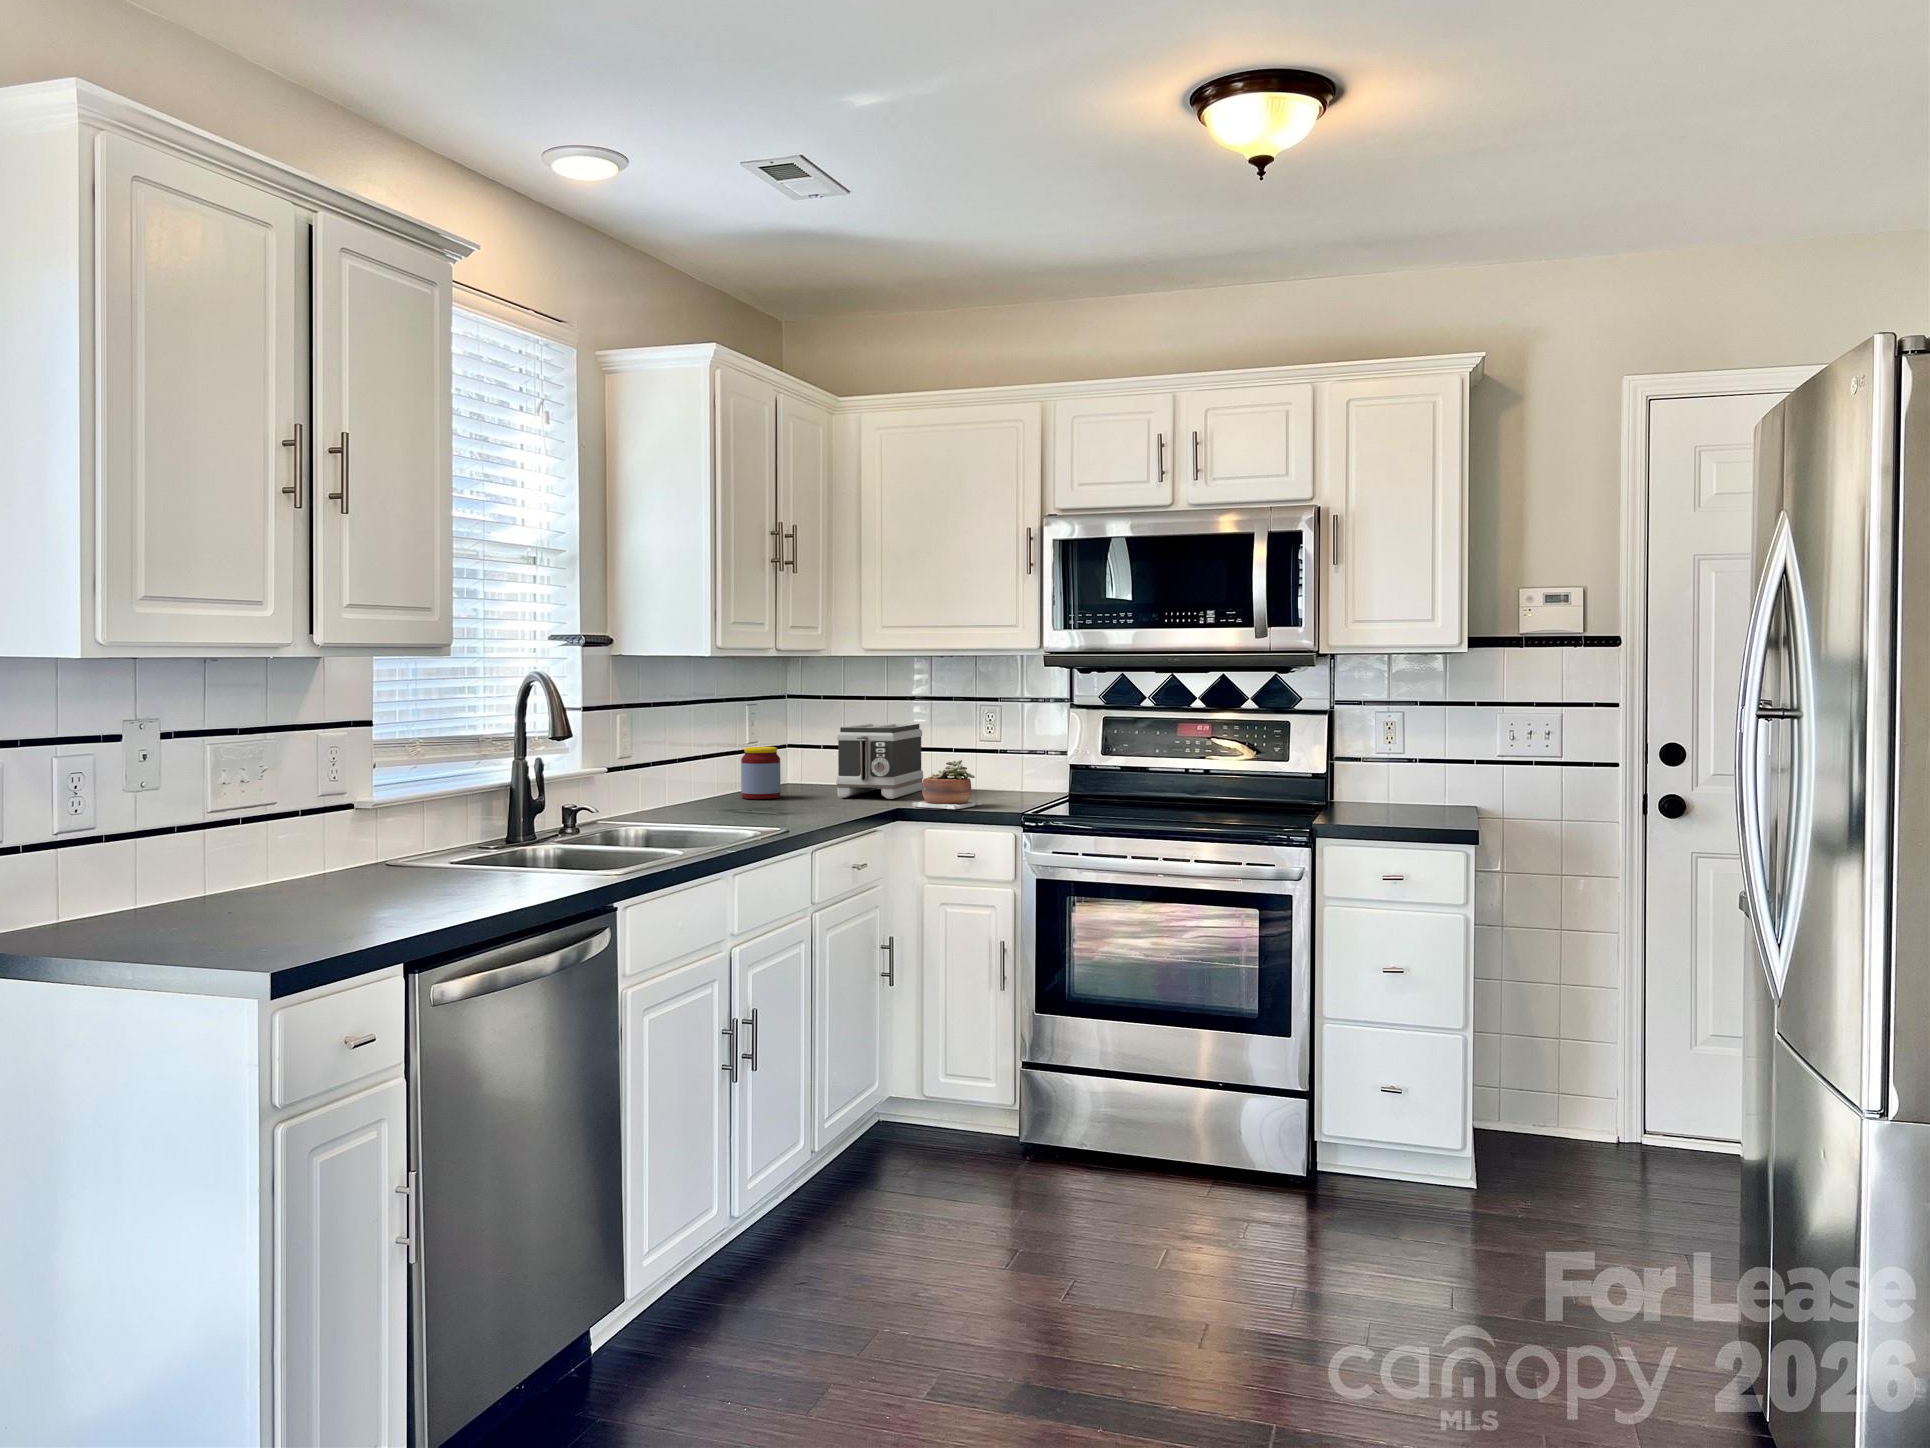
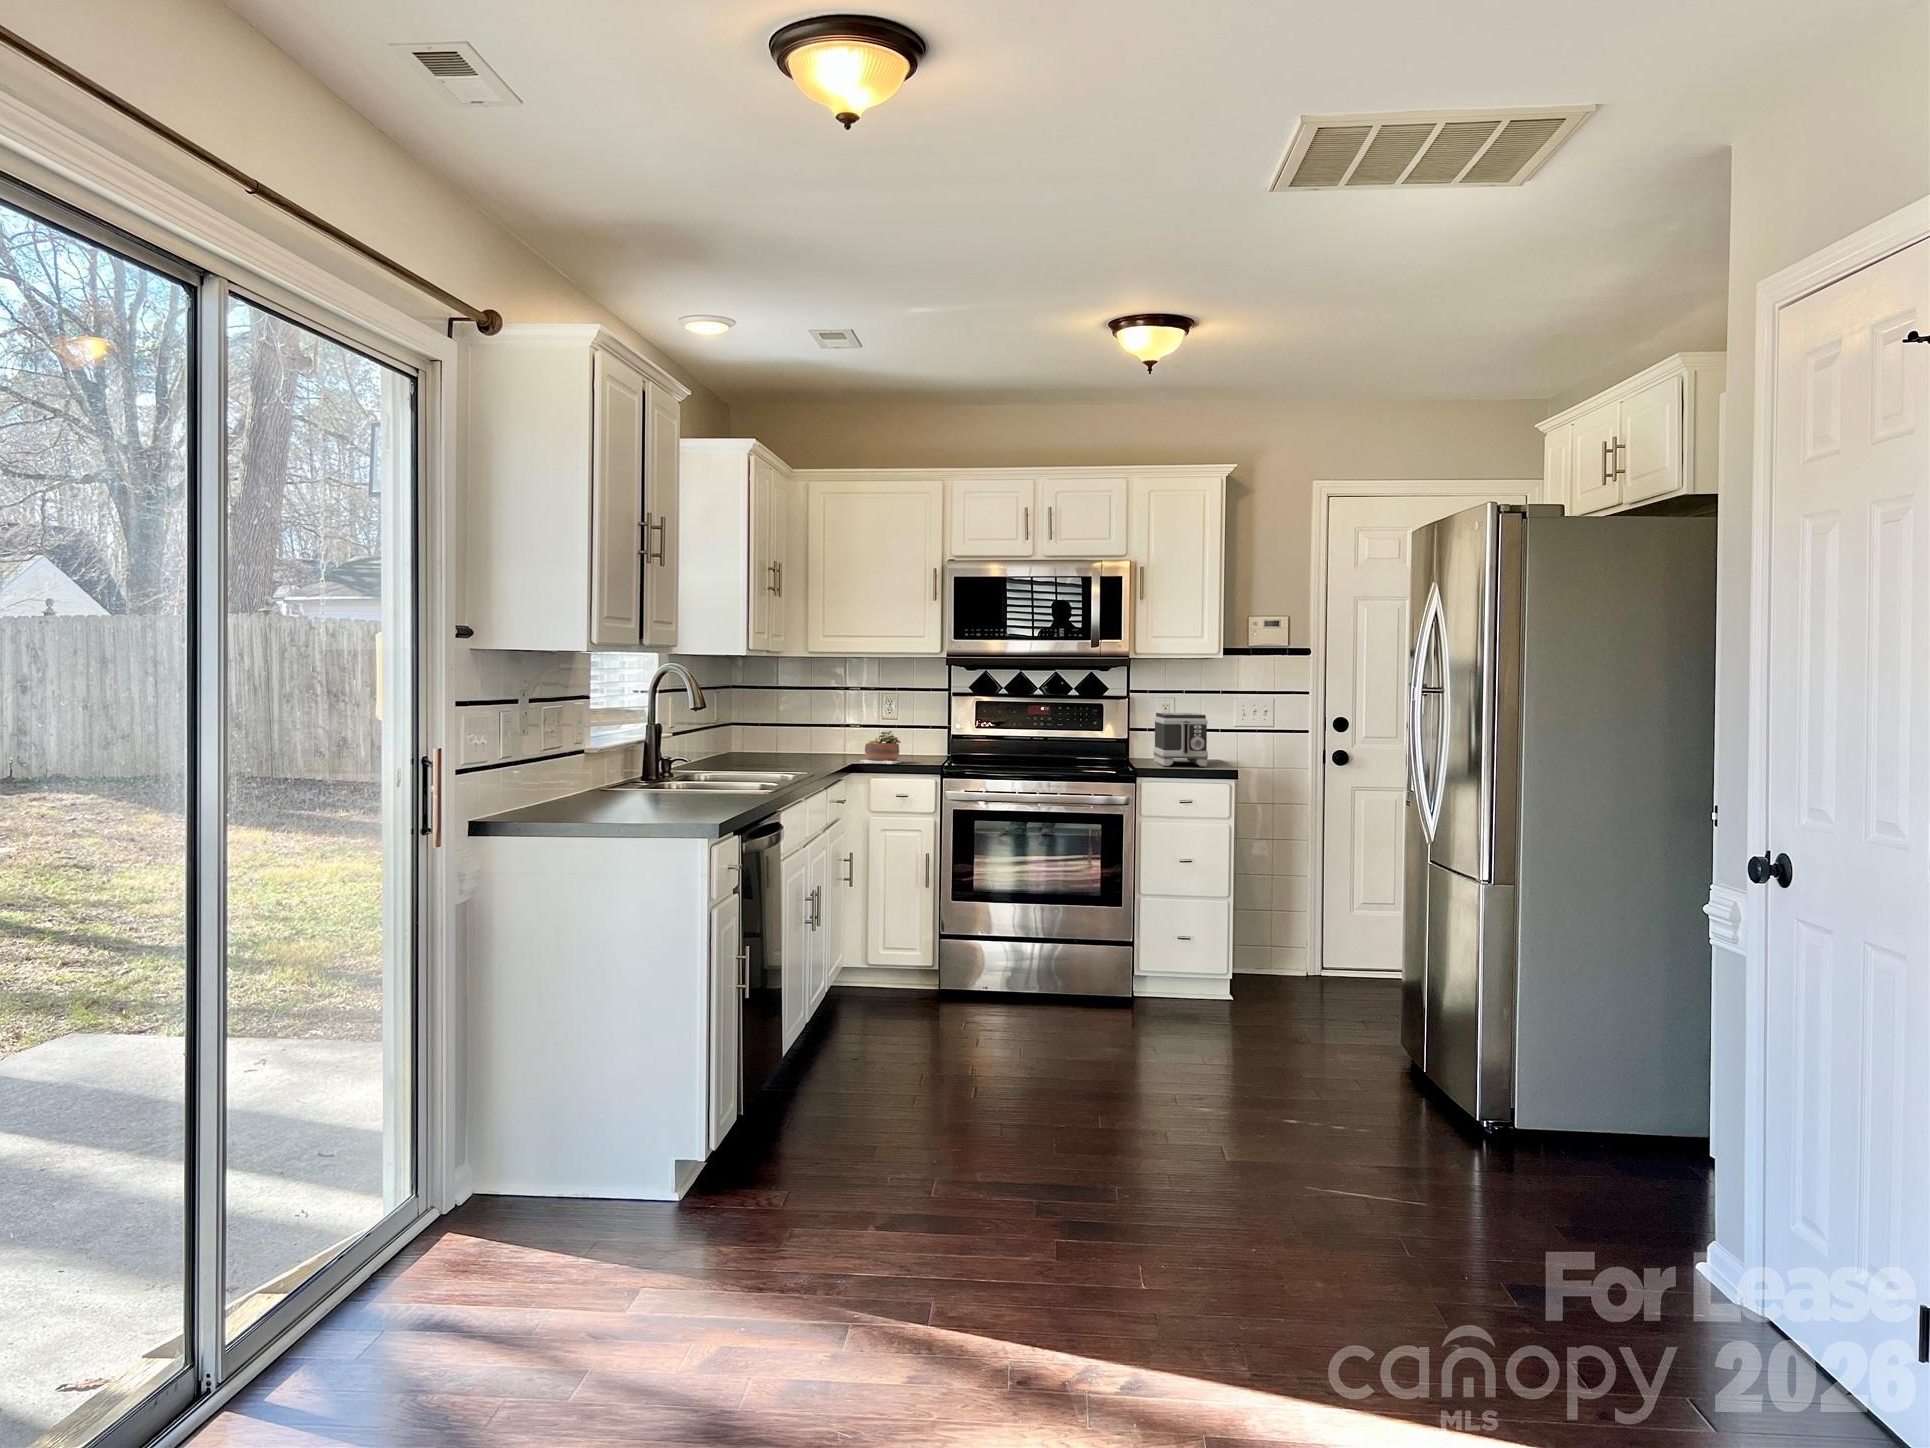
toaster: present [836,723,923,799] -> present [1153,713,1208,766]
jar: present [741,747,781,799] -> none [726,723,754,760]

